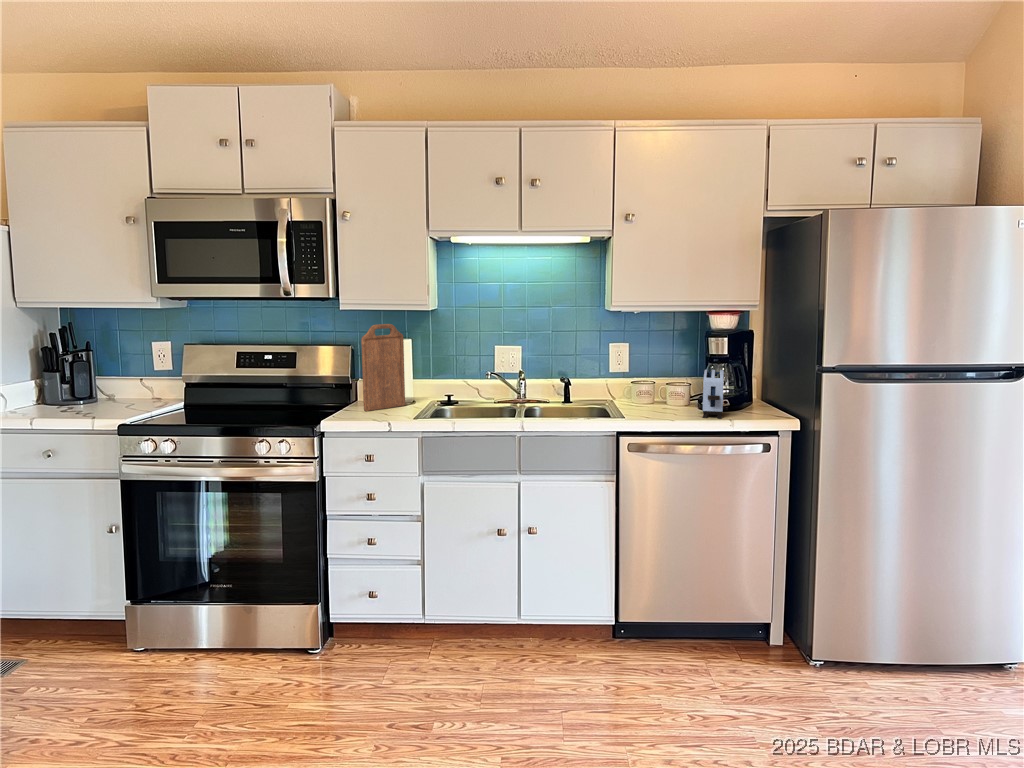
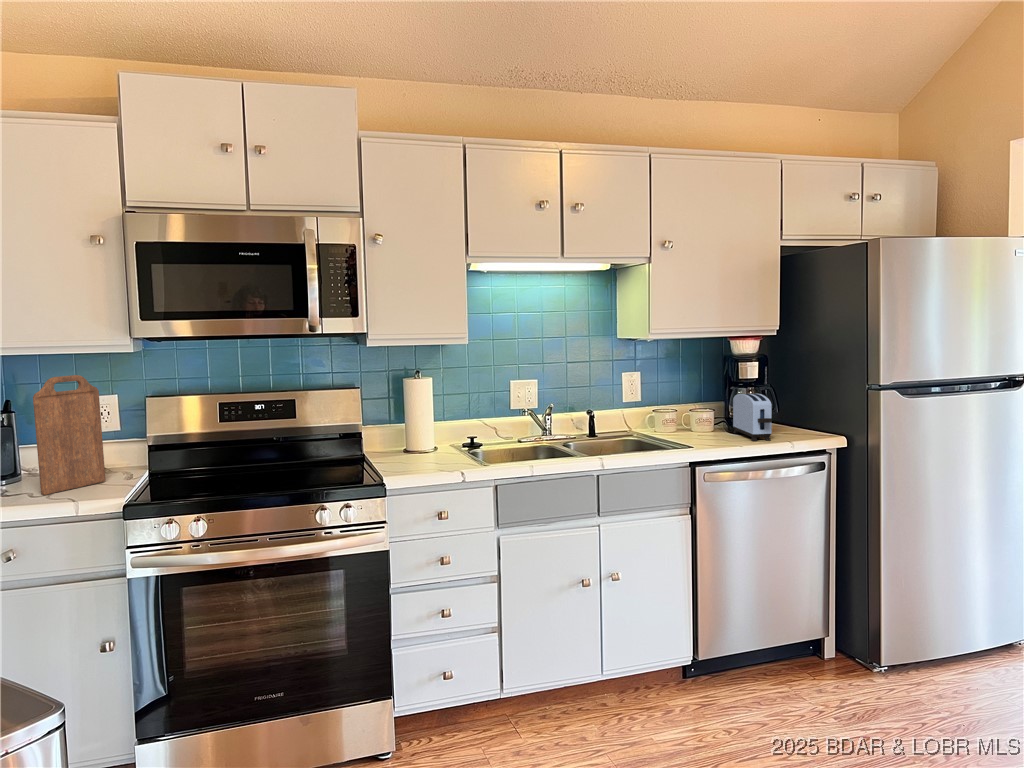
cutting board: present [361,324,405,411] -> present [33,375,105,495]

